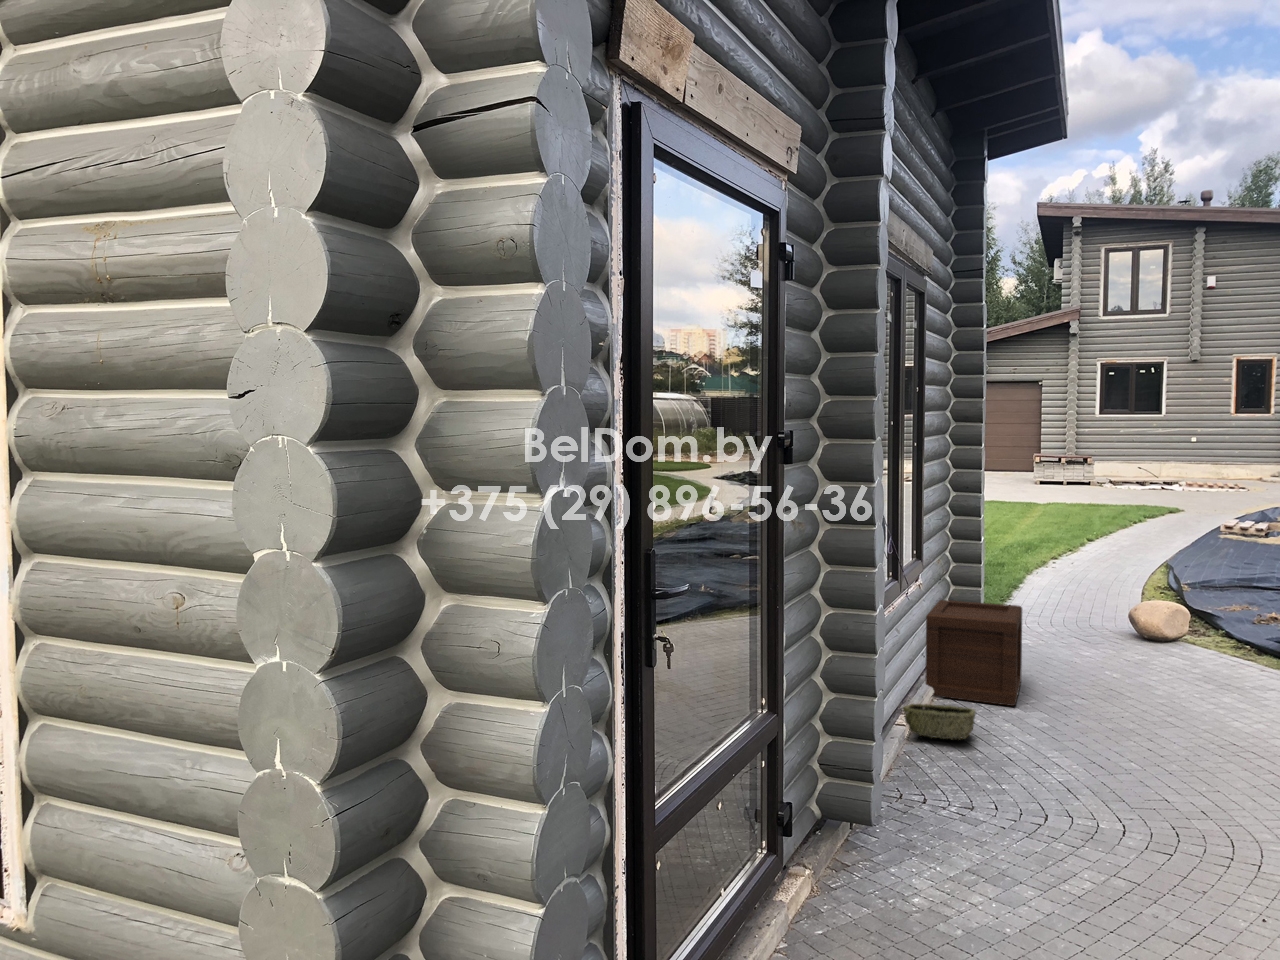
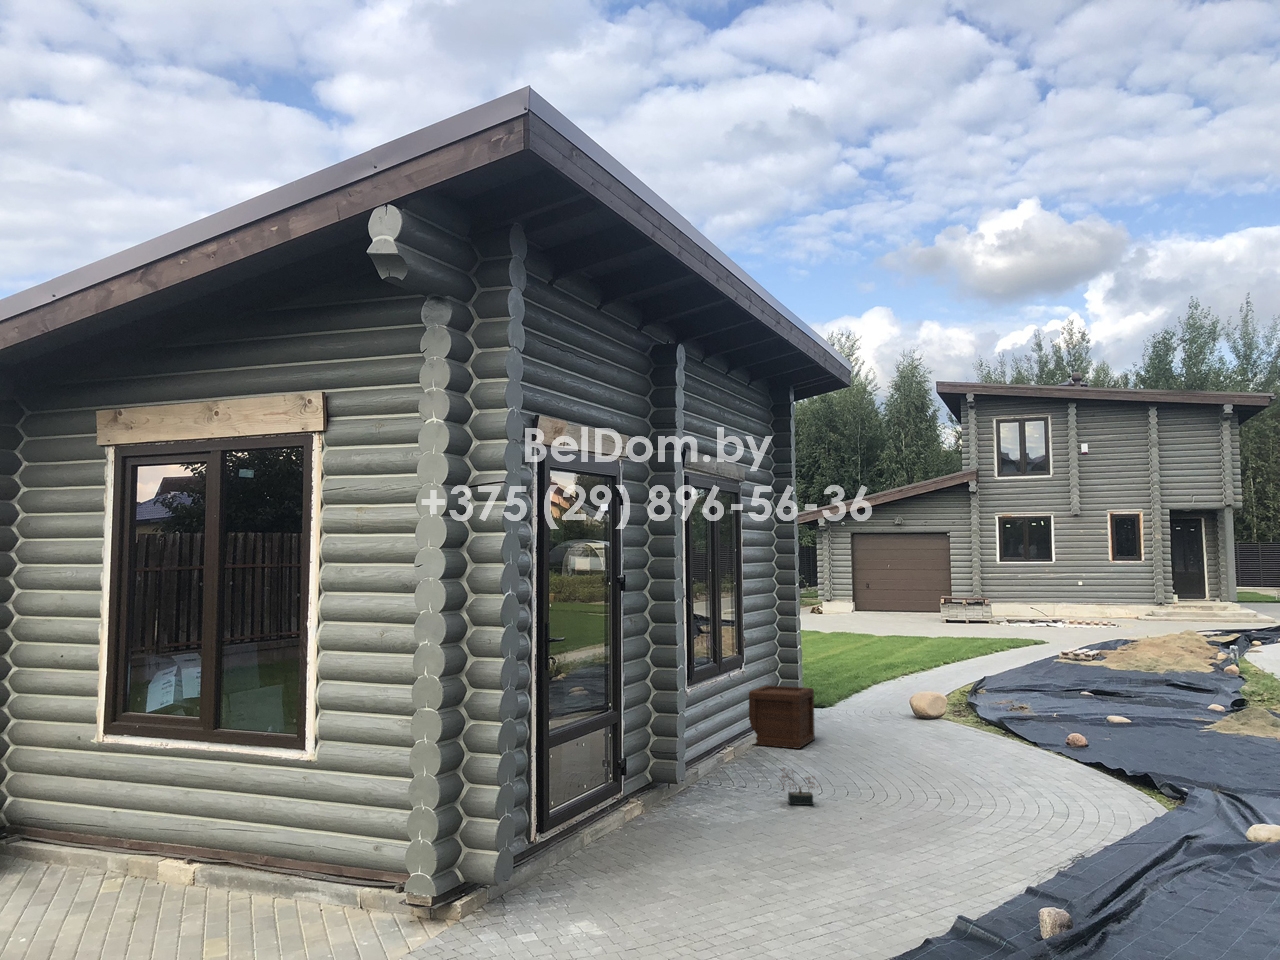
woven basket: present [903,704,976,739] -> none [720,742,764,761]
decorative plant: none [1089,805,1179,885] -> present [781,768,818,805]

